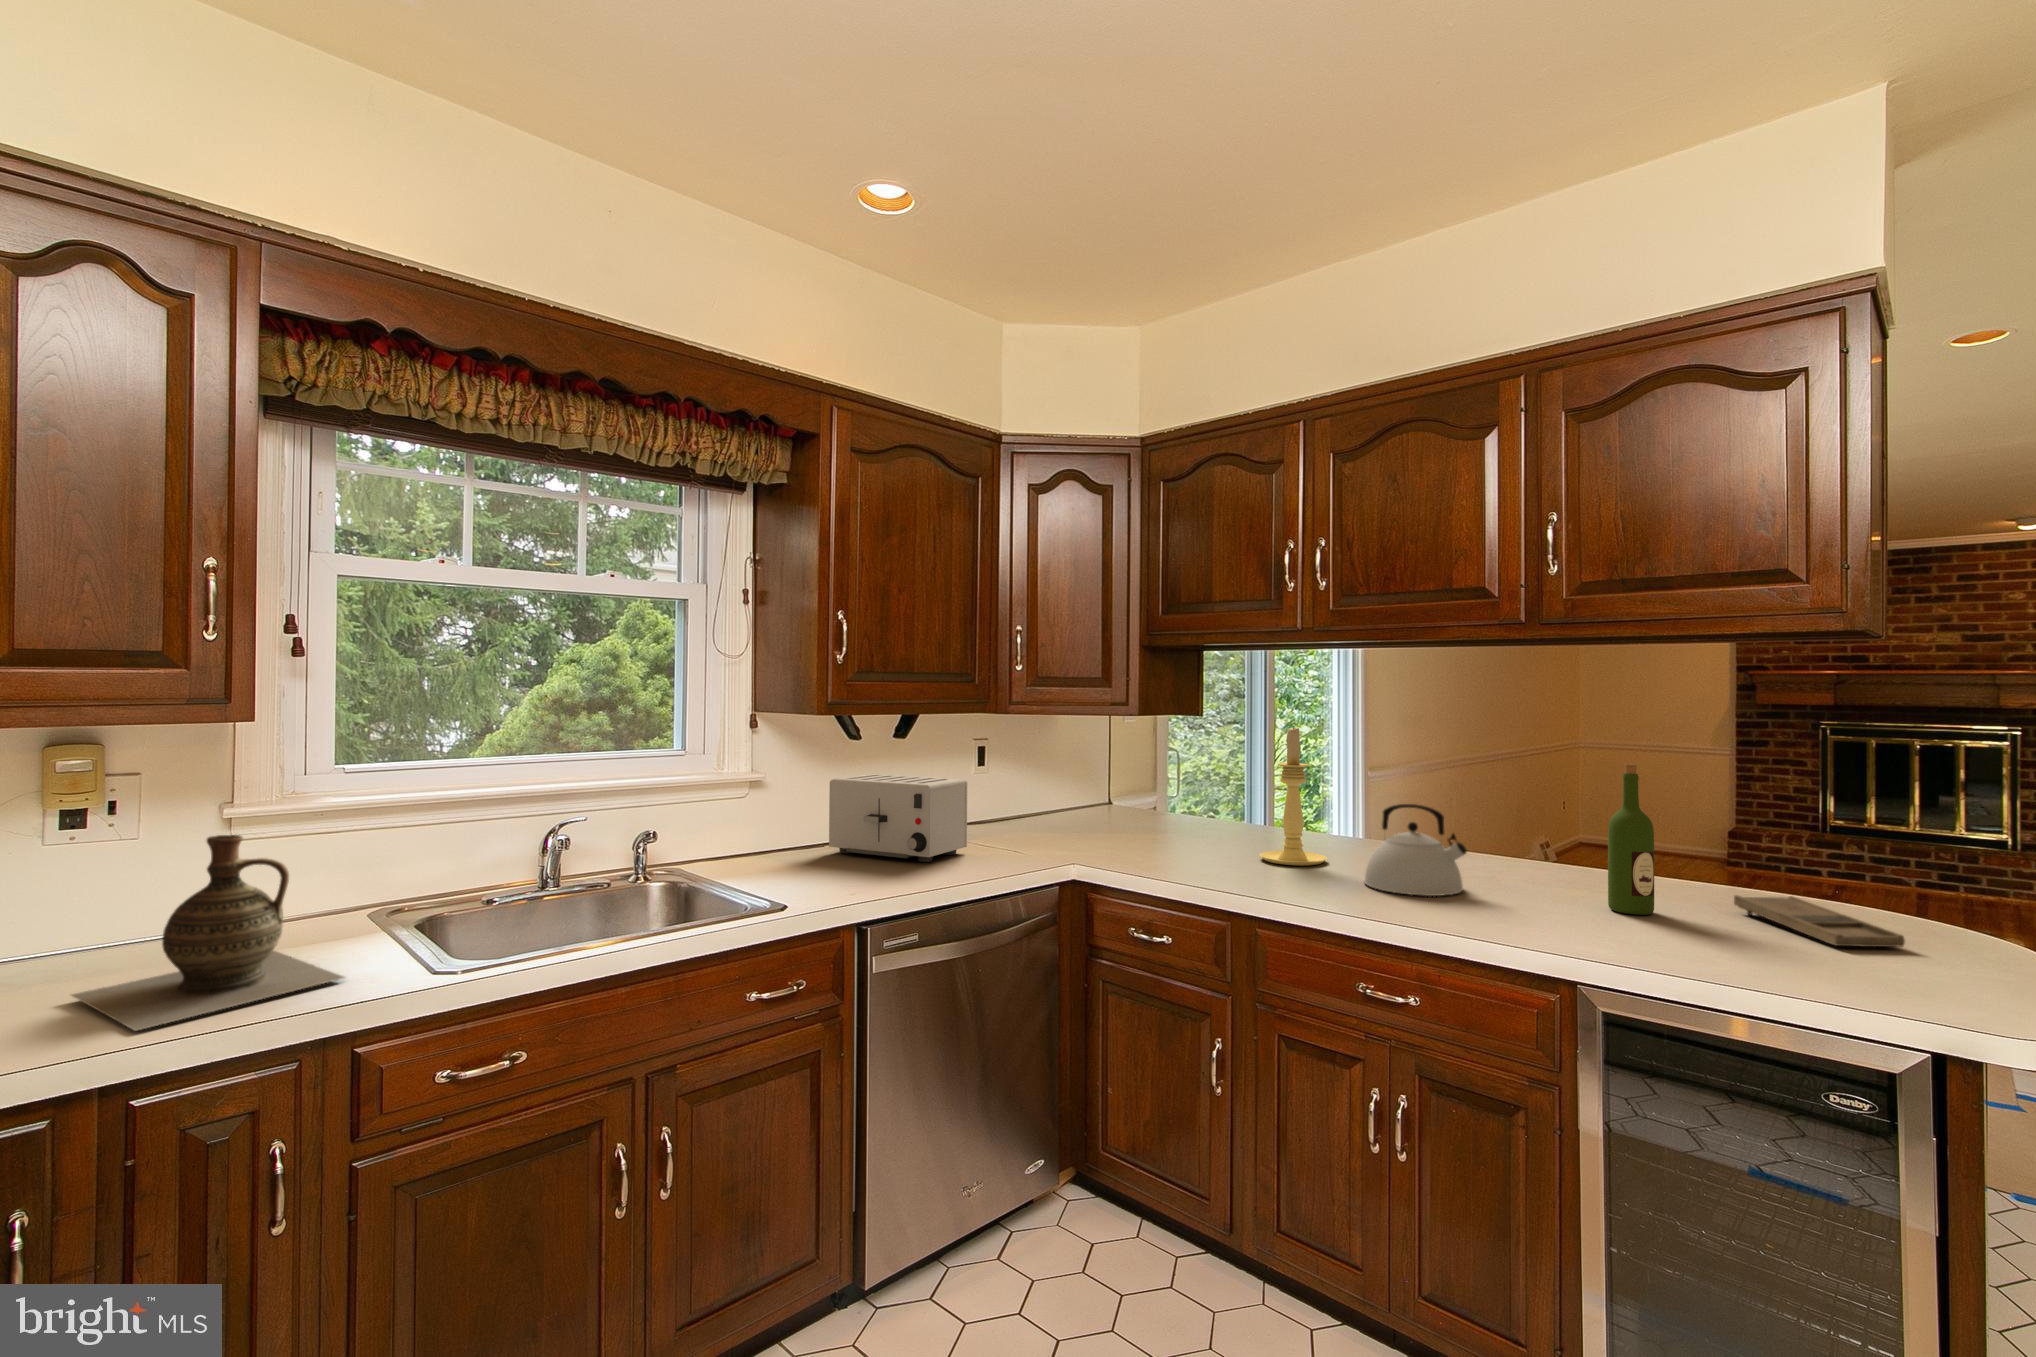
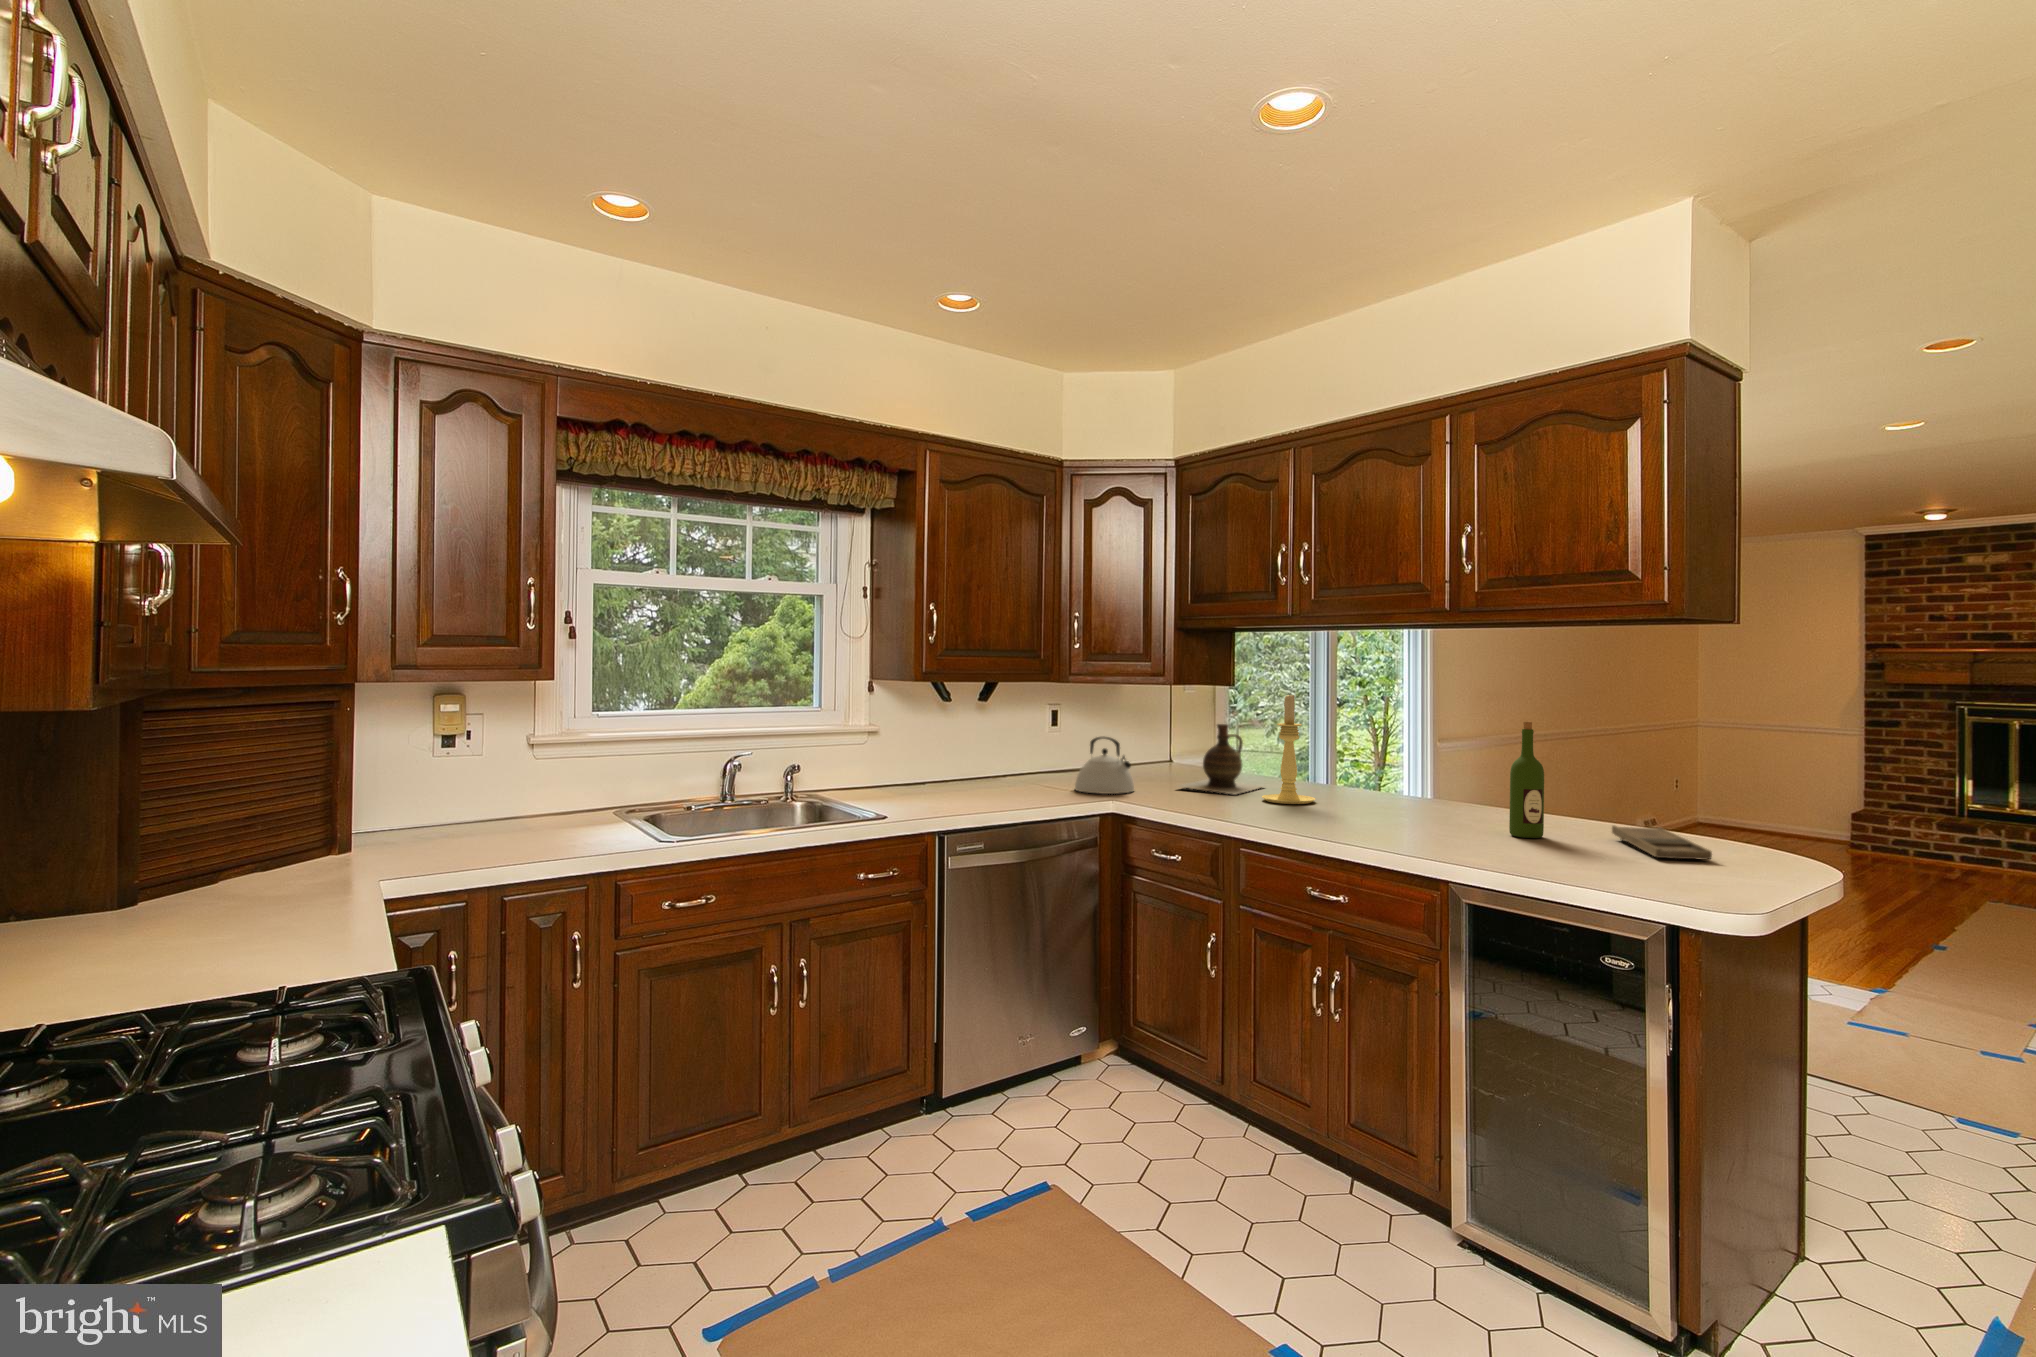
toaster: present [829,774,967,862] -> none [927,730,1033,795]
kettle: present [1364,804,1467,896] -> present [1075,737,1134,794]
ceramic jug: present [72,835,344,1031] -> present [1179,724,1262,794]

